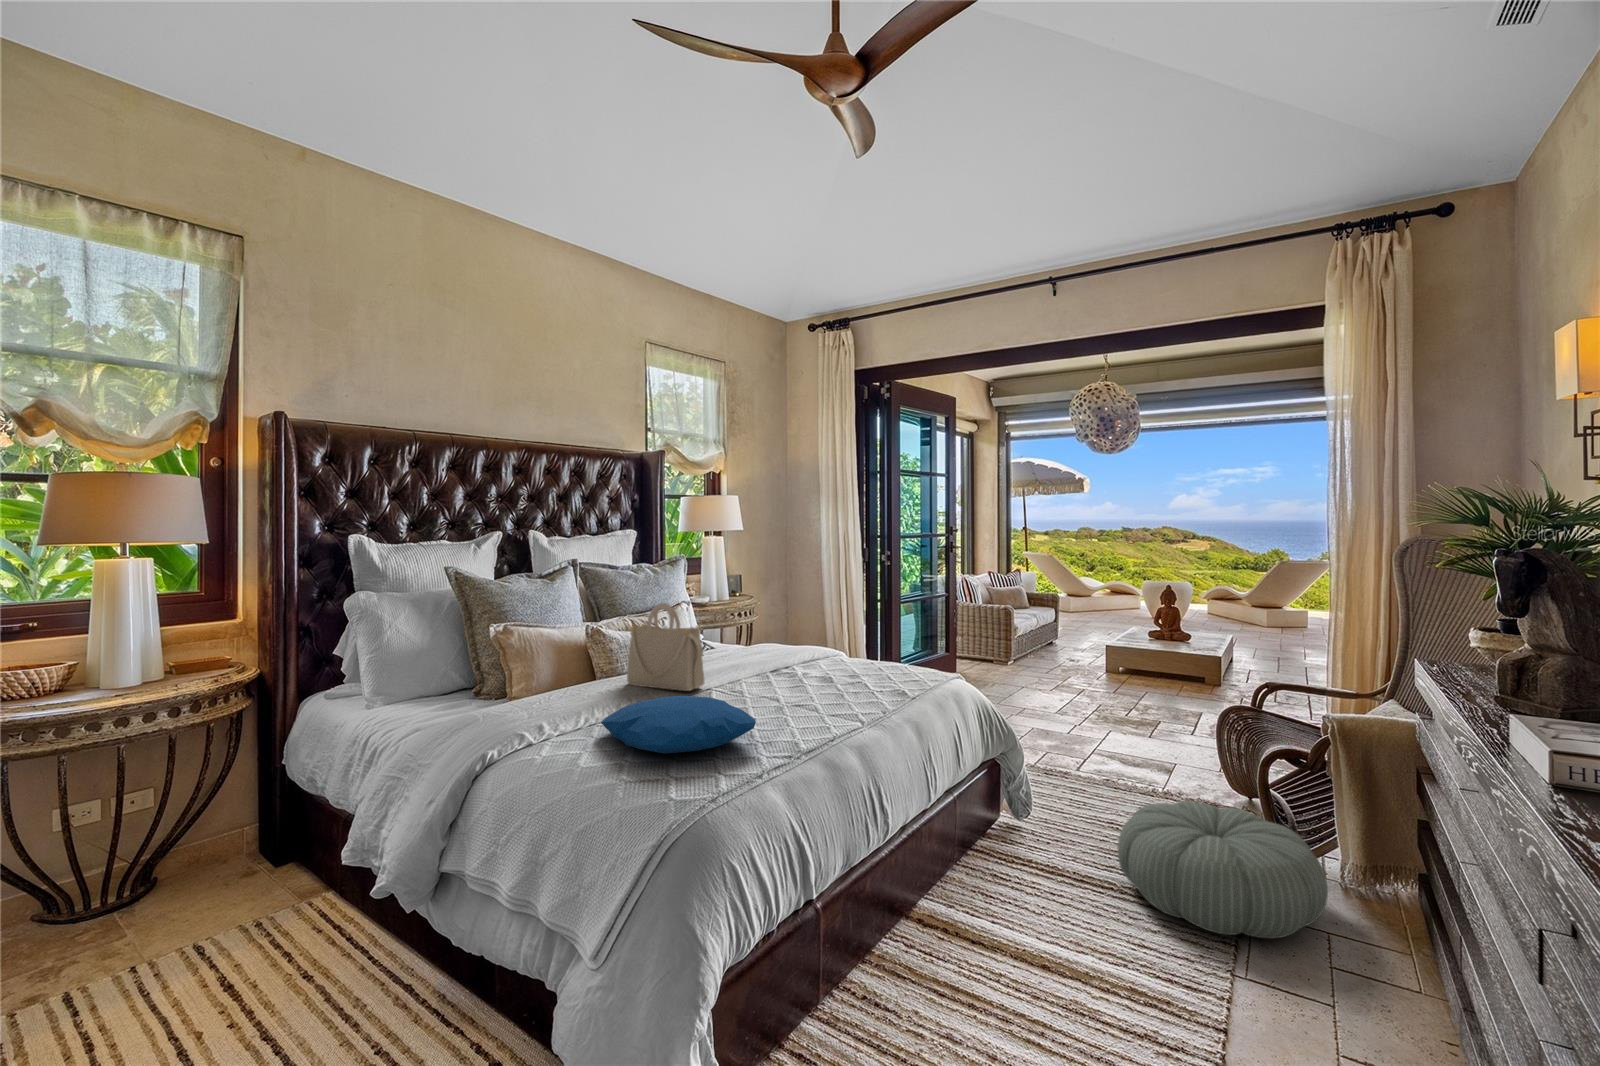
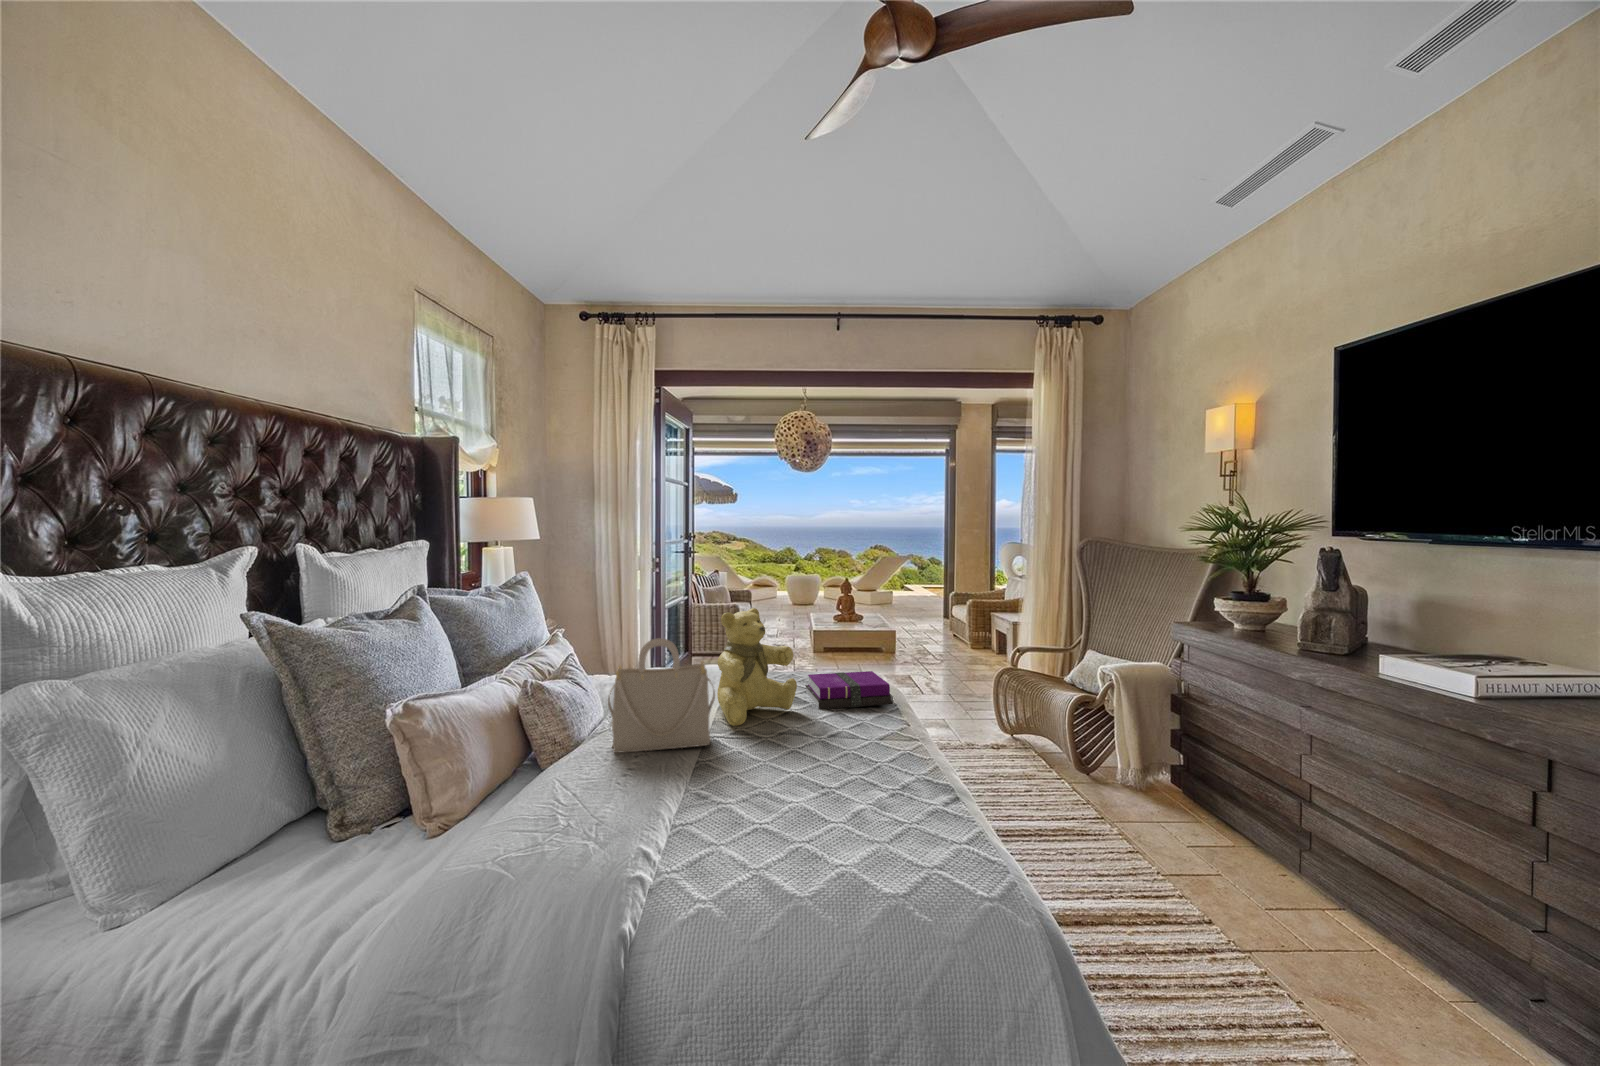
teddy bear: none [730,590,814,687] -> present [717,608,797,726]
notebook: none [836,660,924,697] -> present [805,671,893,709]
pillow: present [601,696,756,753] -> none [735,750,927,844]
pouf: present [1117,801,1328,938] -> none [1012,746,1164,845]

